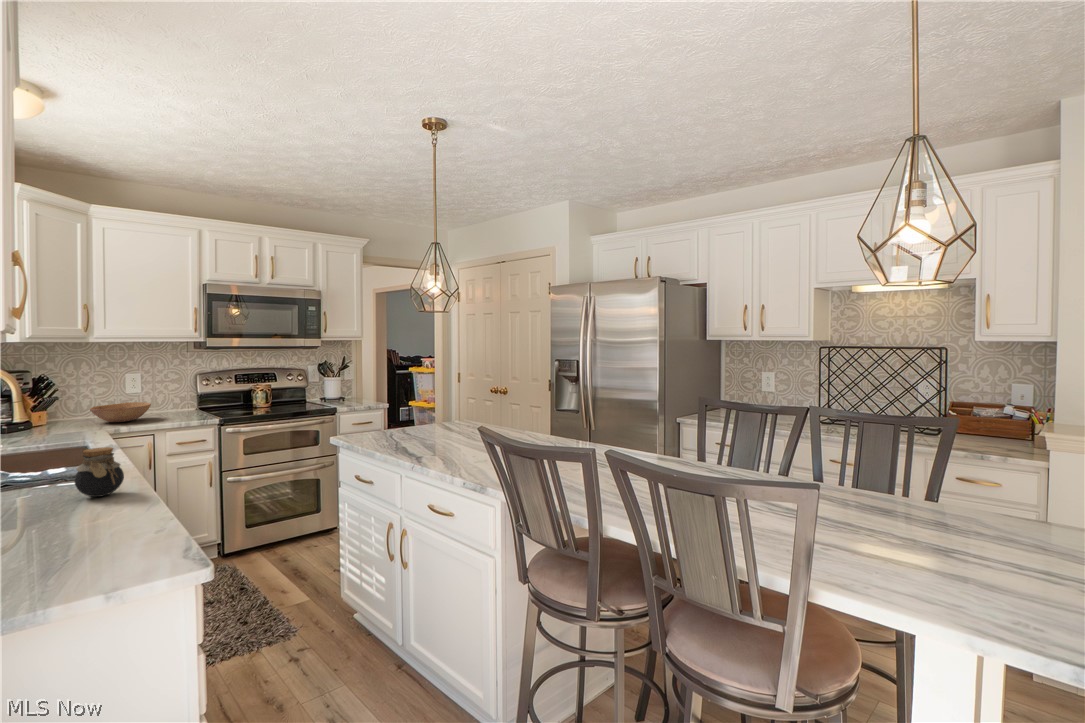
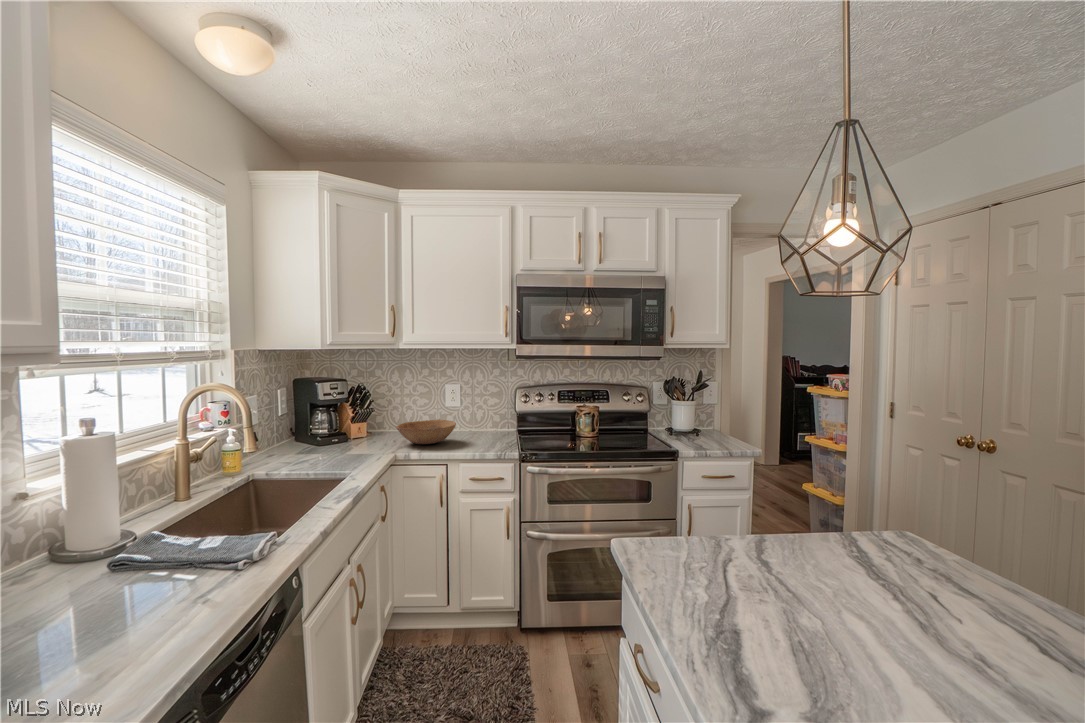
jar: present [74,447,124,497] -> none [64,557,157,659]

